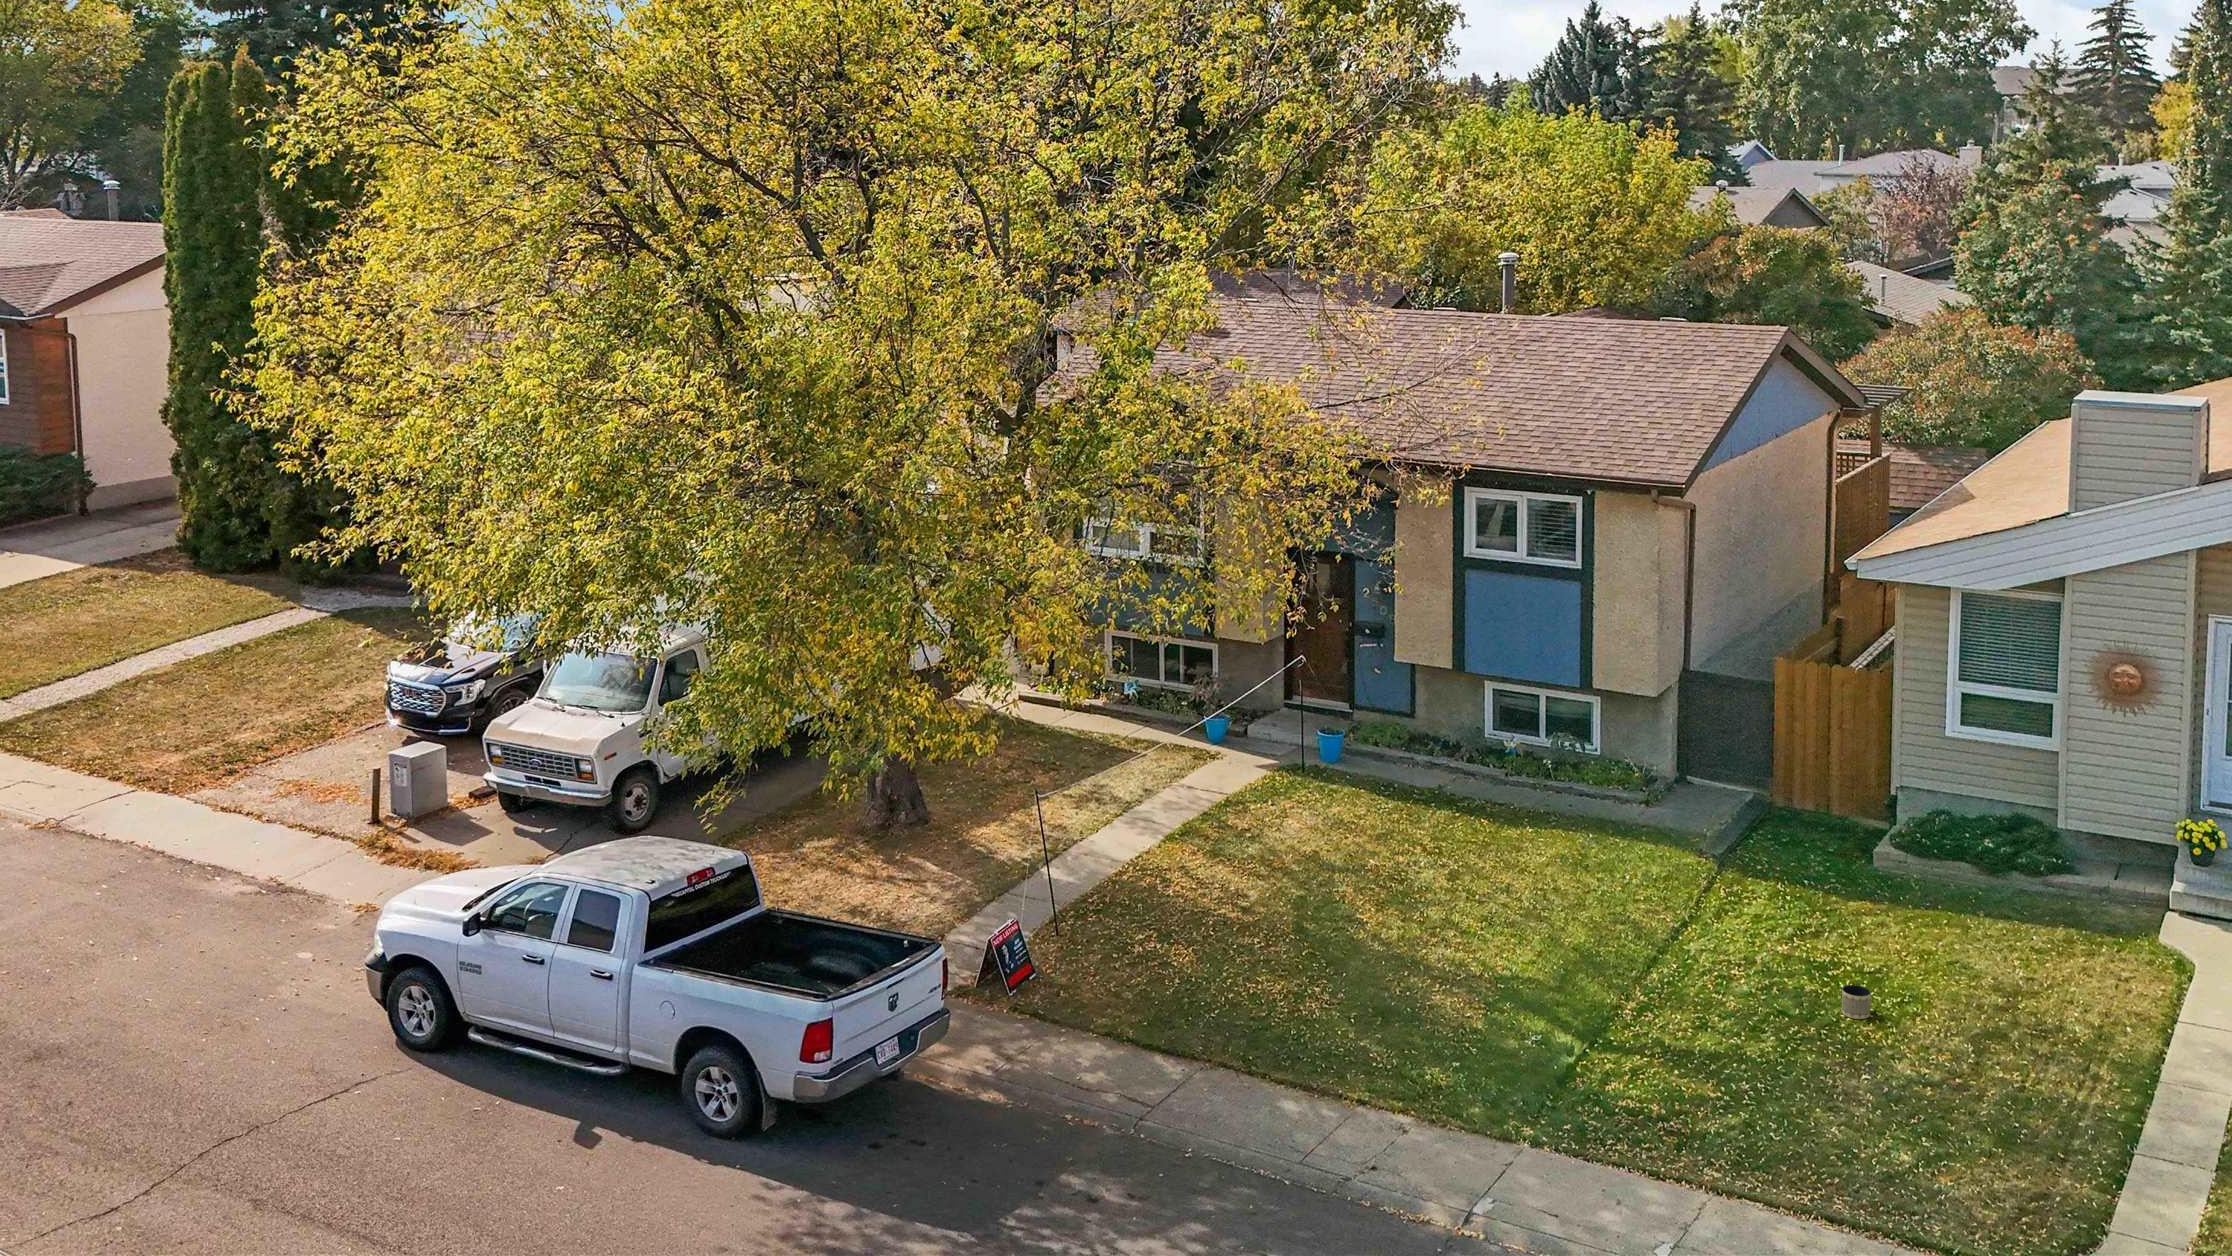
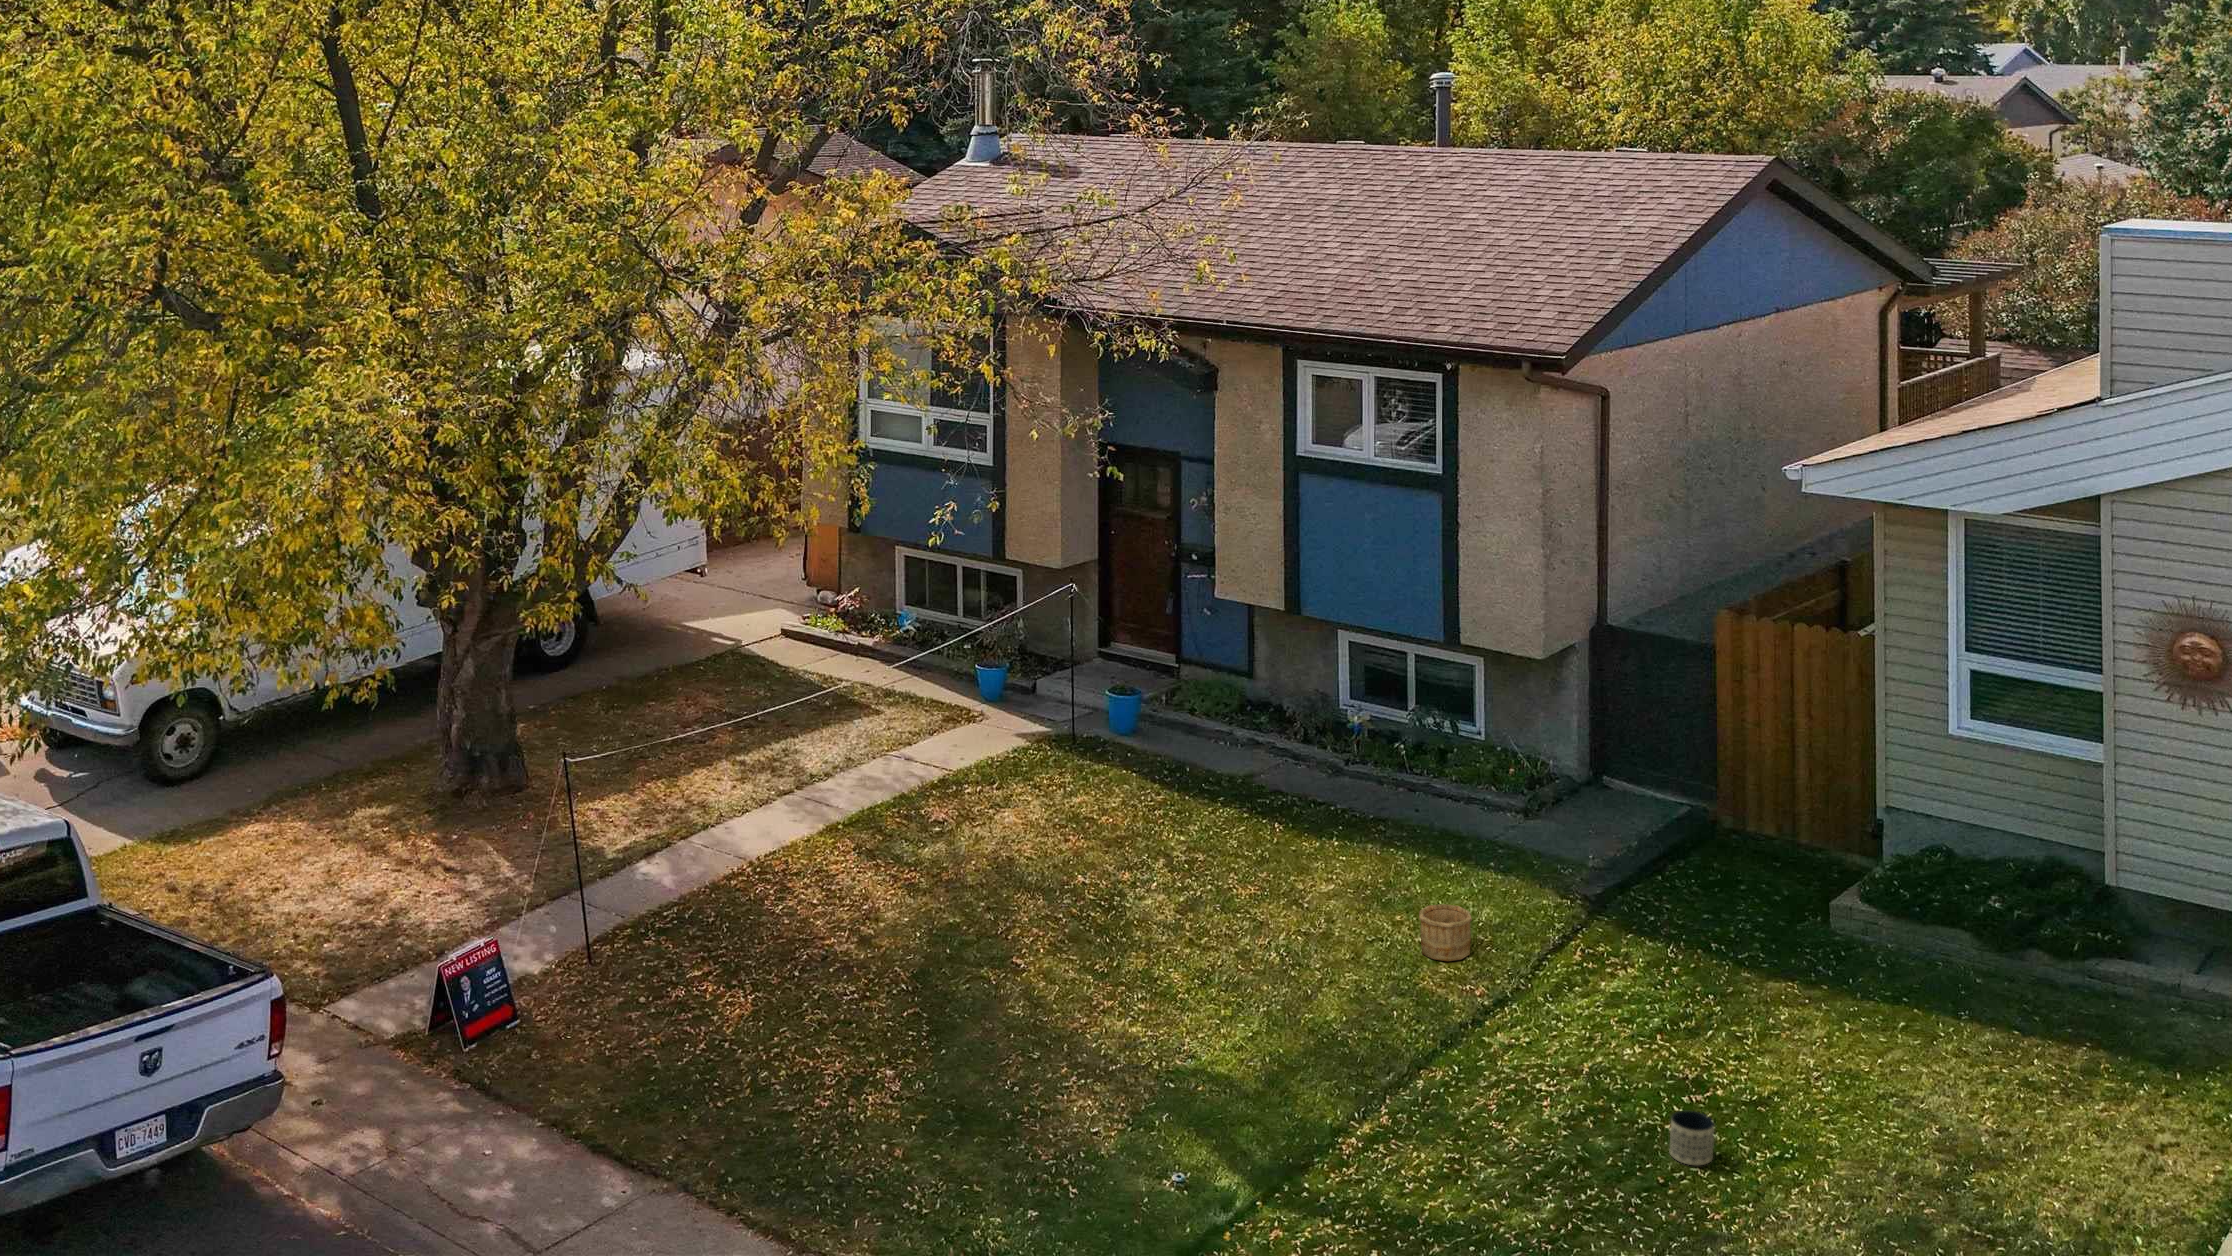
wooden bucket: none [1624,868,1662,907] -> present [1419,904,1472,961]

